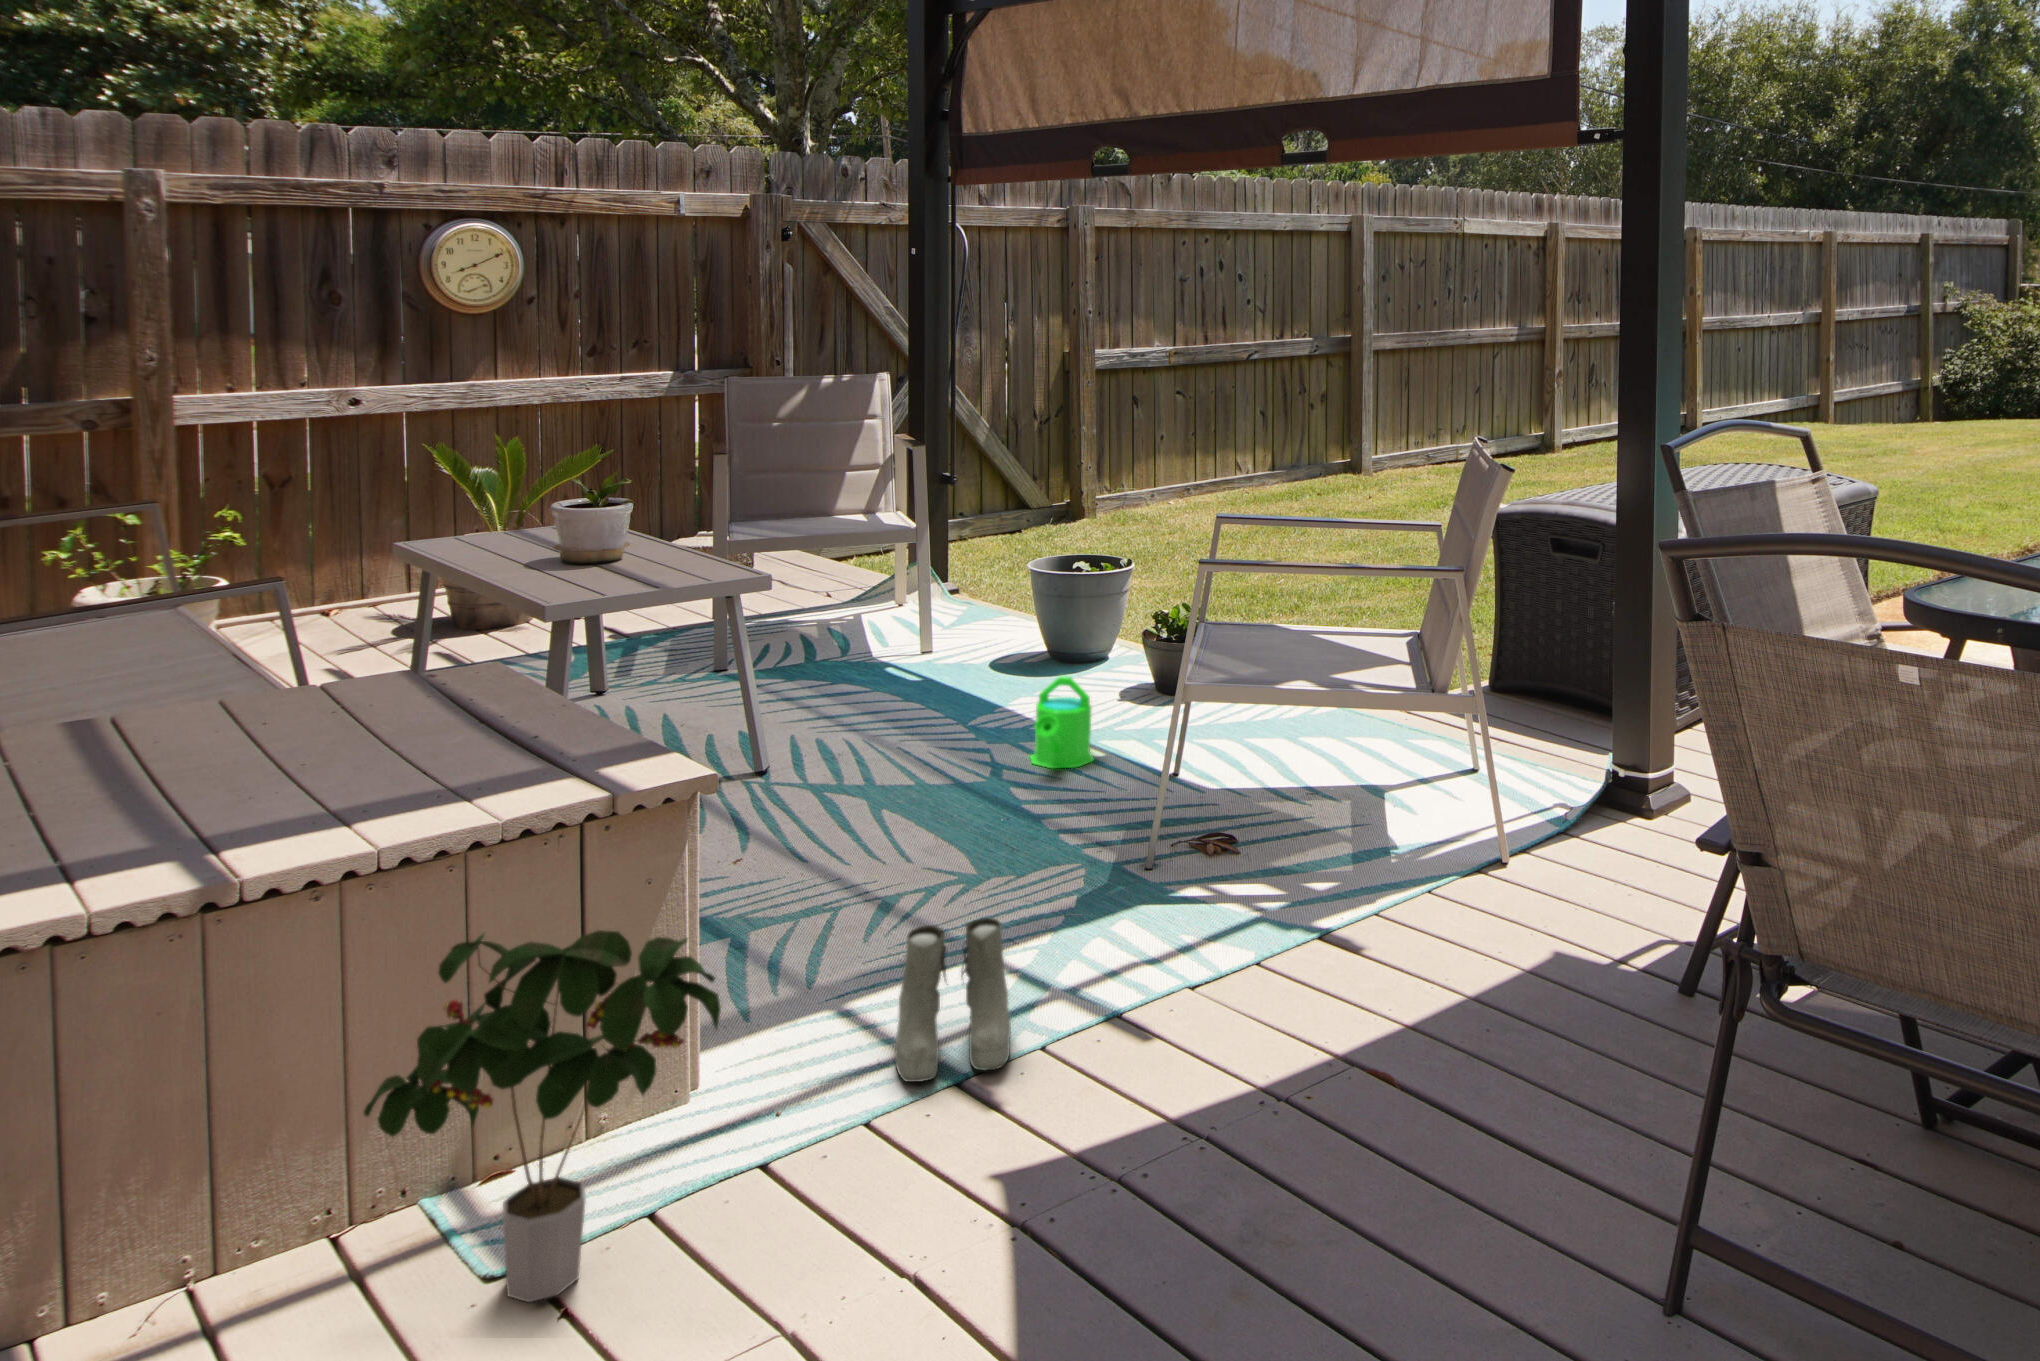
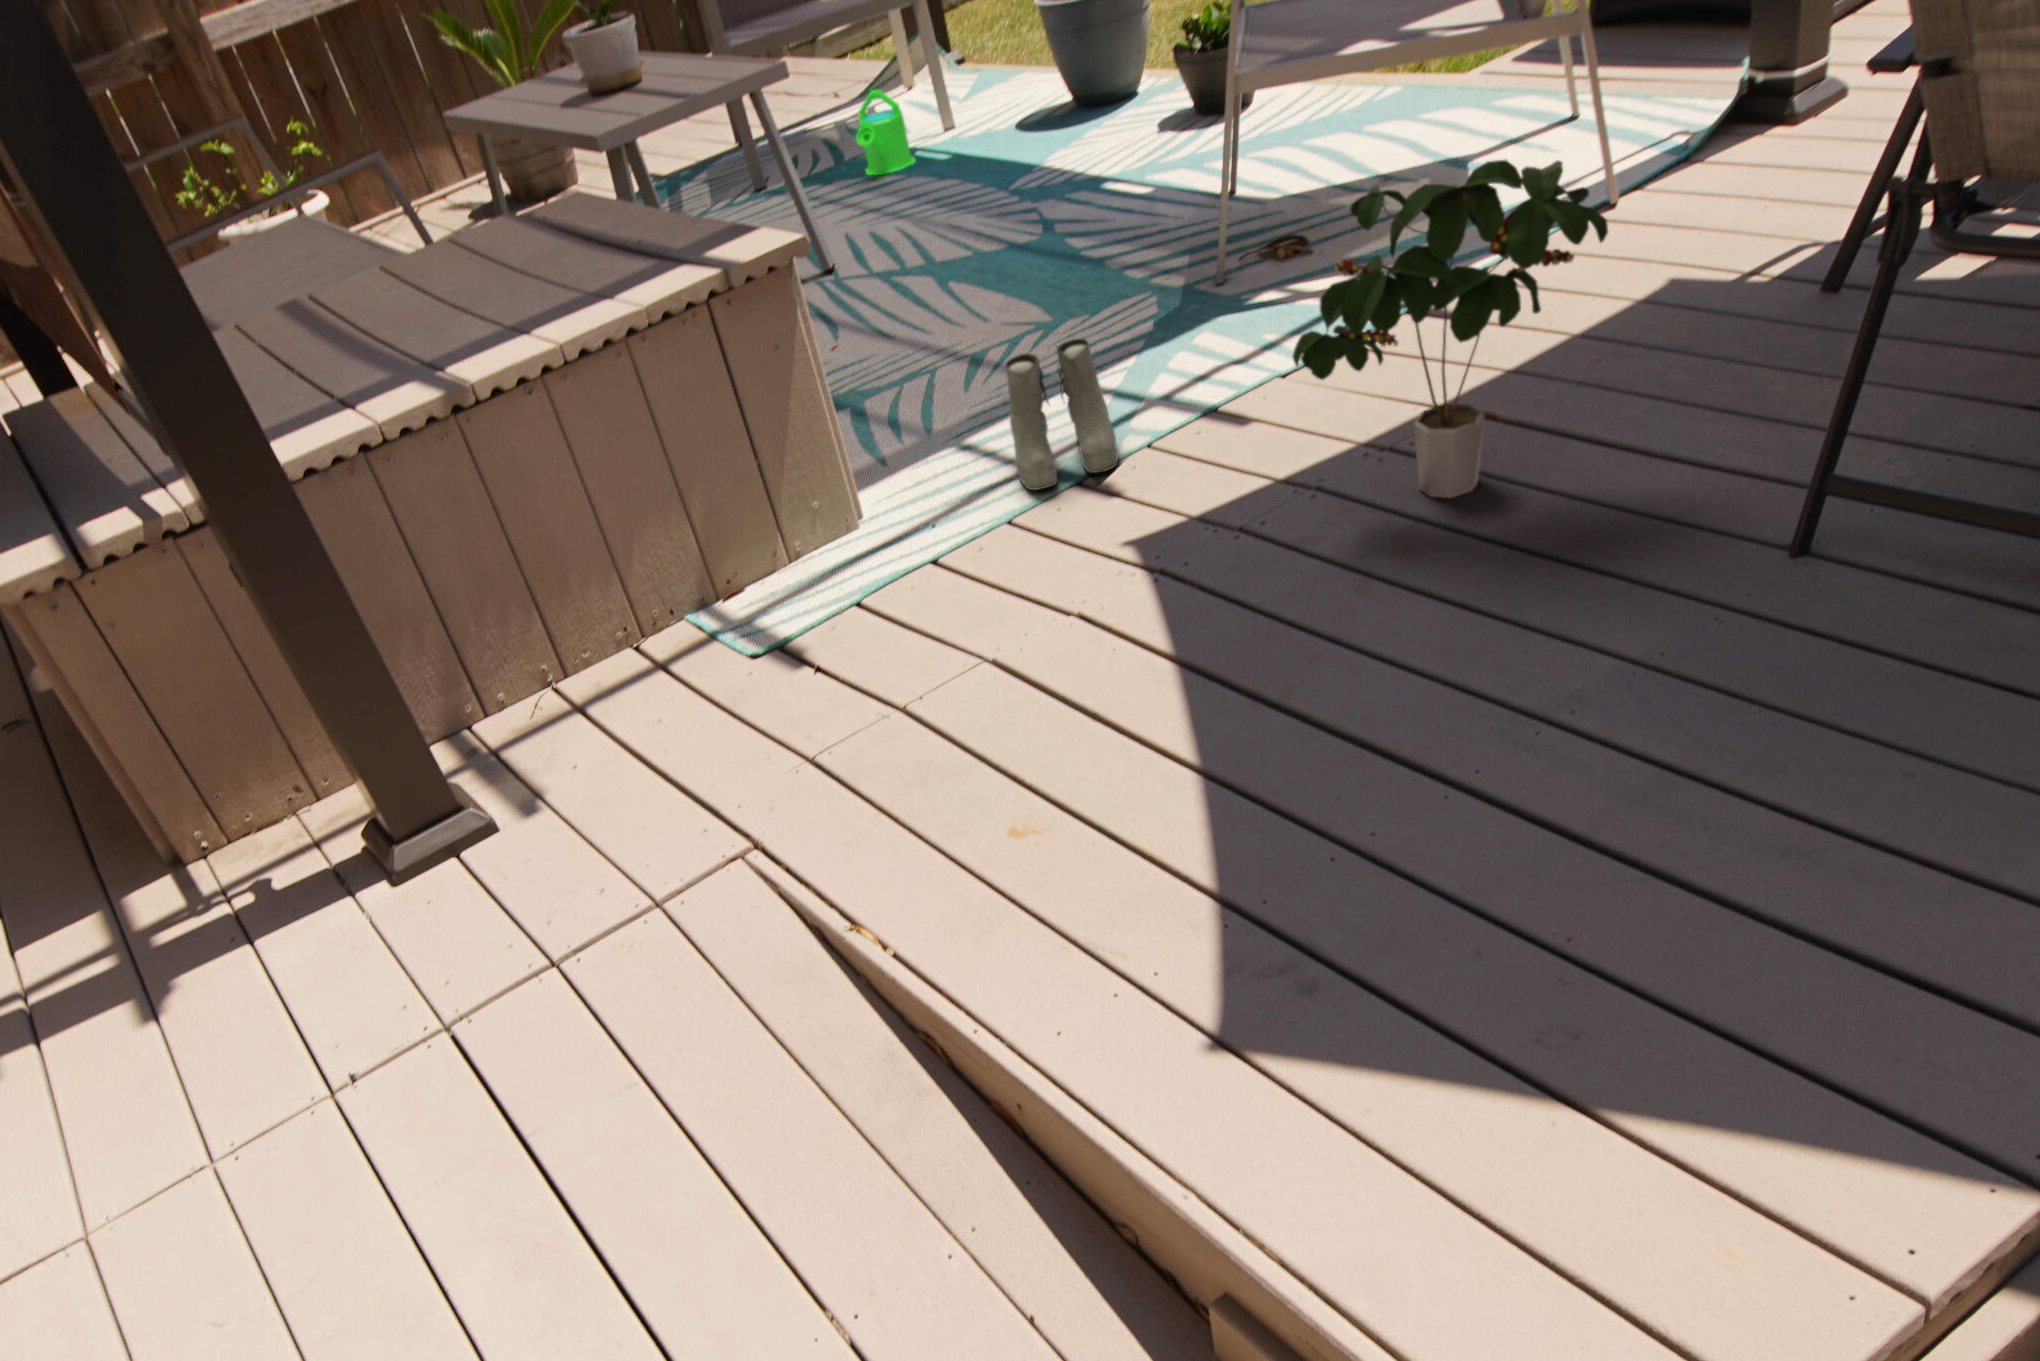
watering can: present [1030,676,1093,769] -> present [856,90,916,175]
potted plant: present [364,930,721,1302] -> present [1293,159,1608,498]

